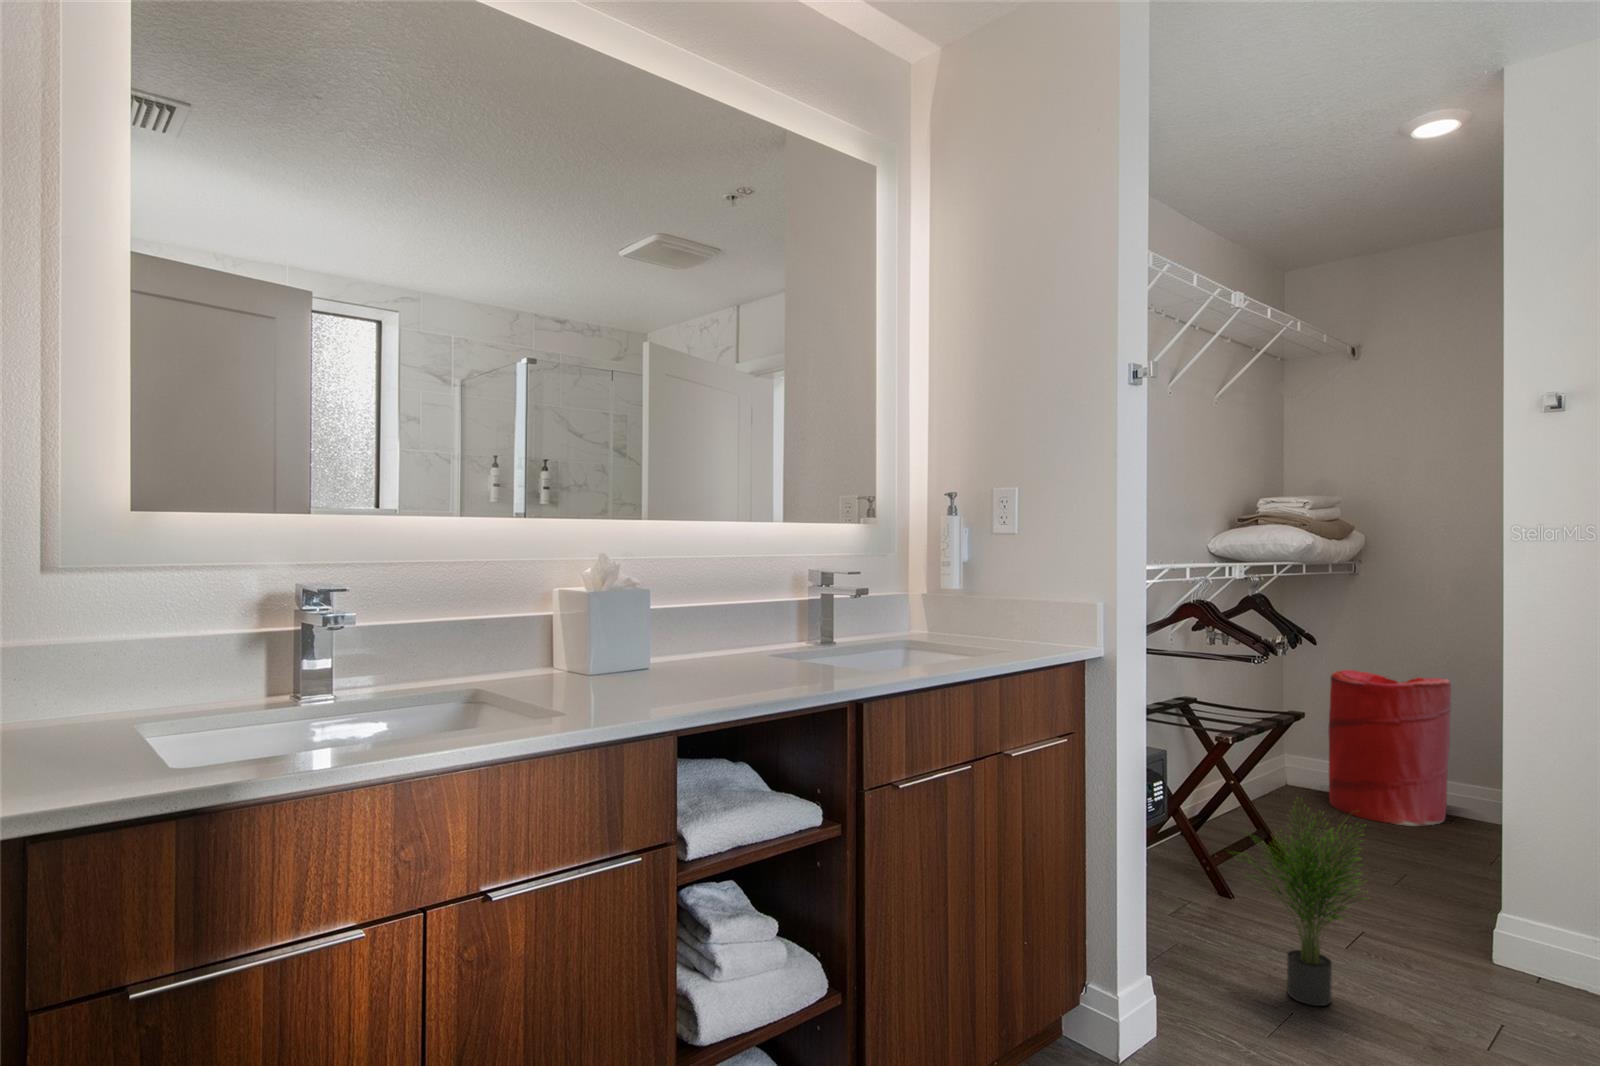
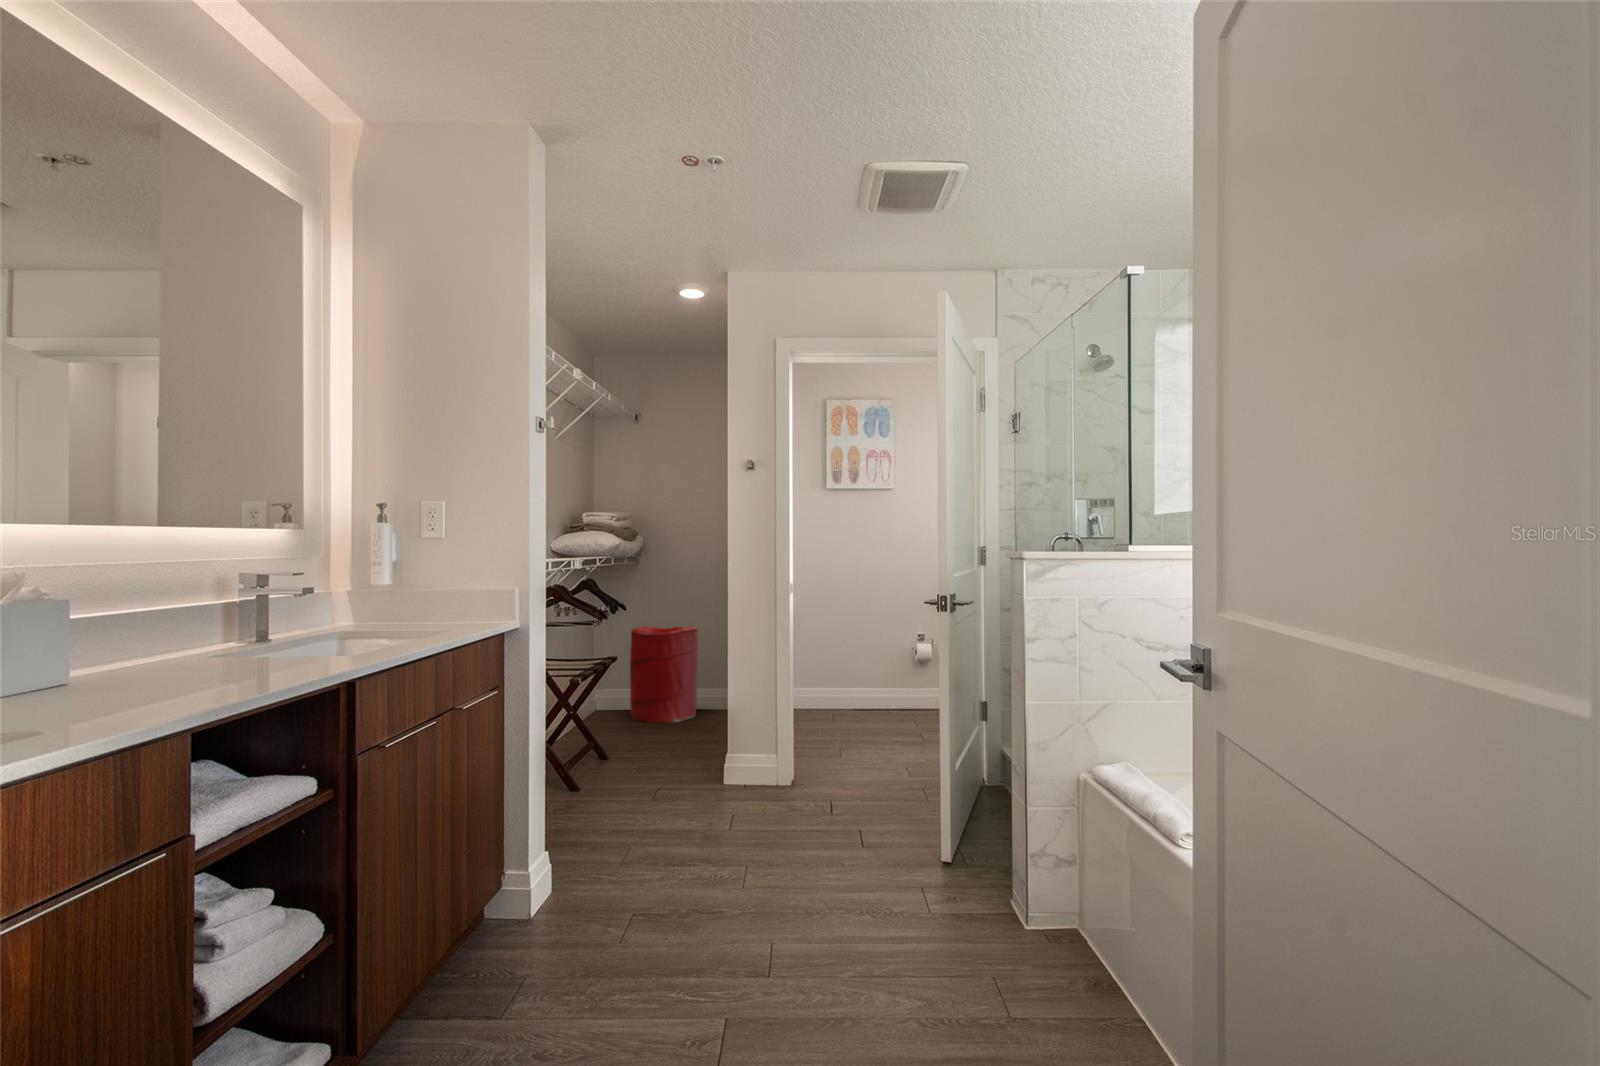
potted plant: present [1244,810,1366,1006] -> none [589,710,684,844]

